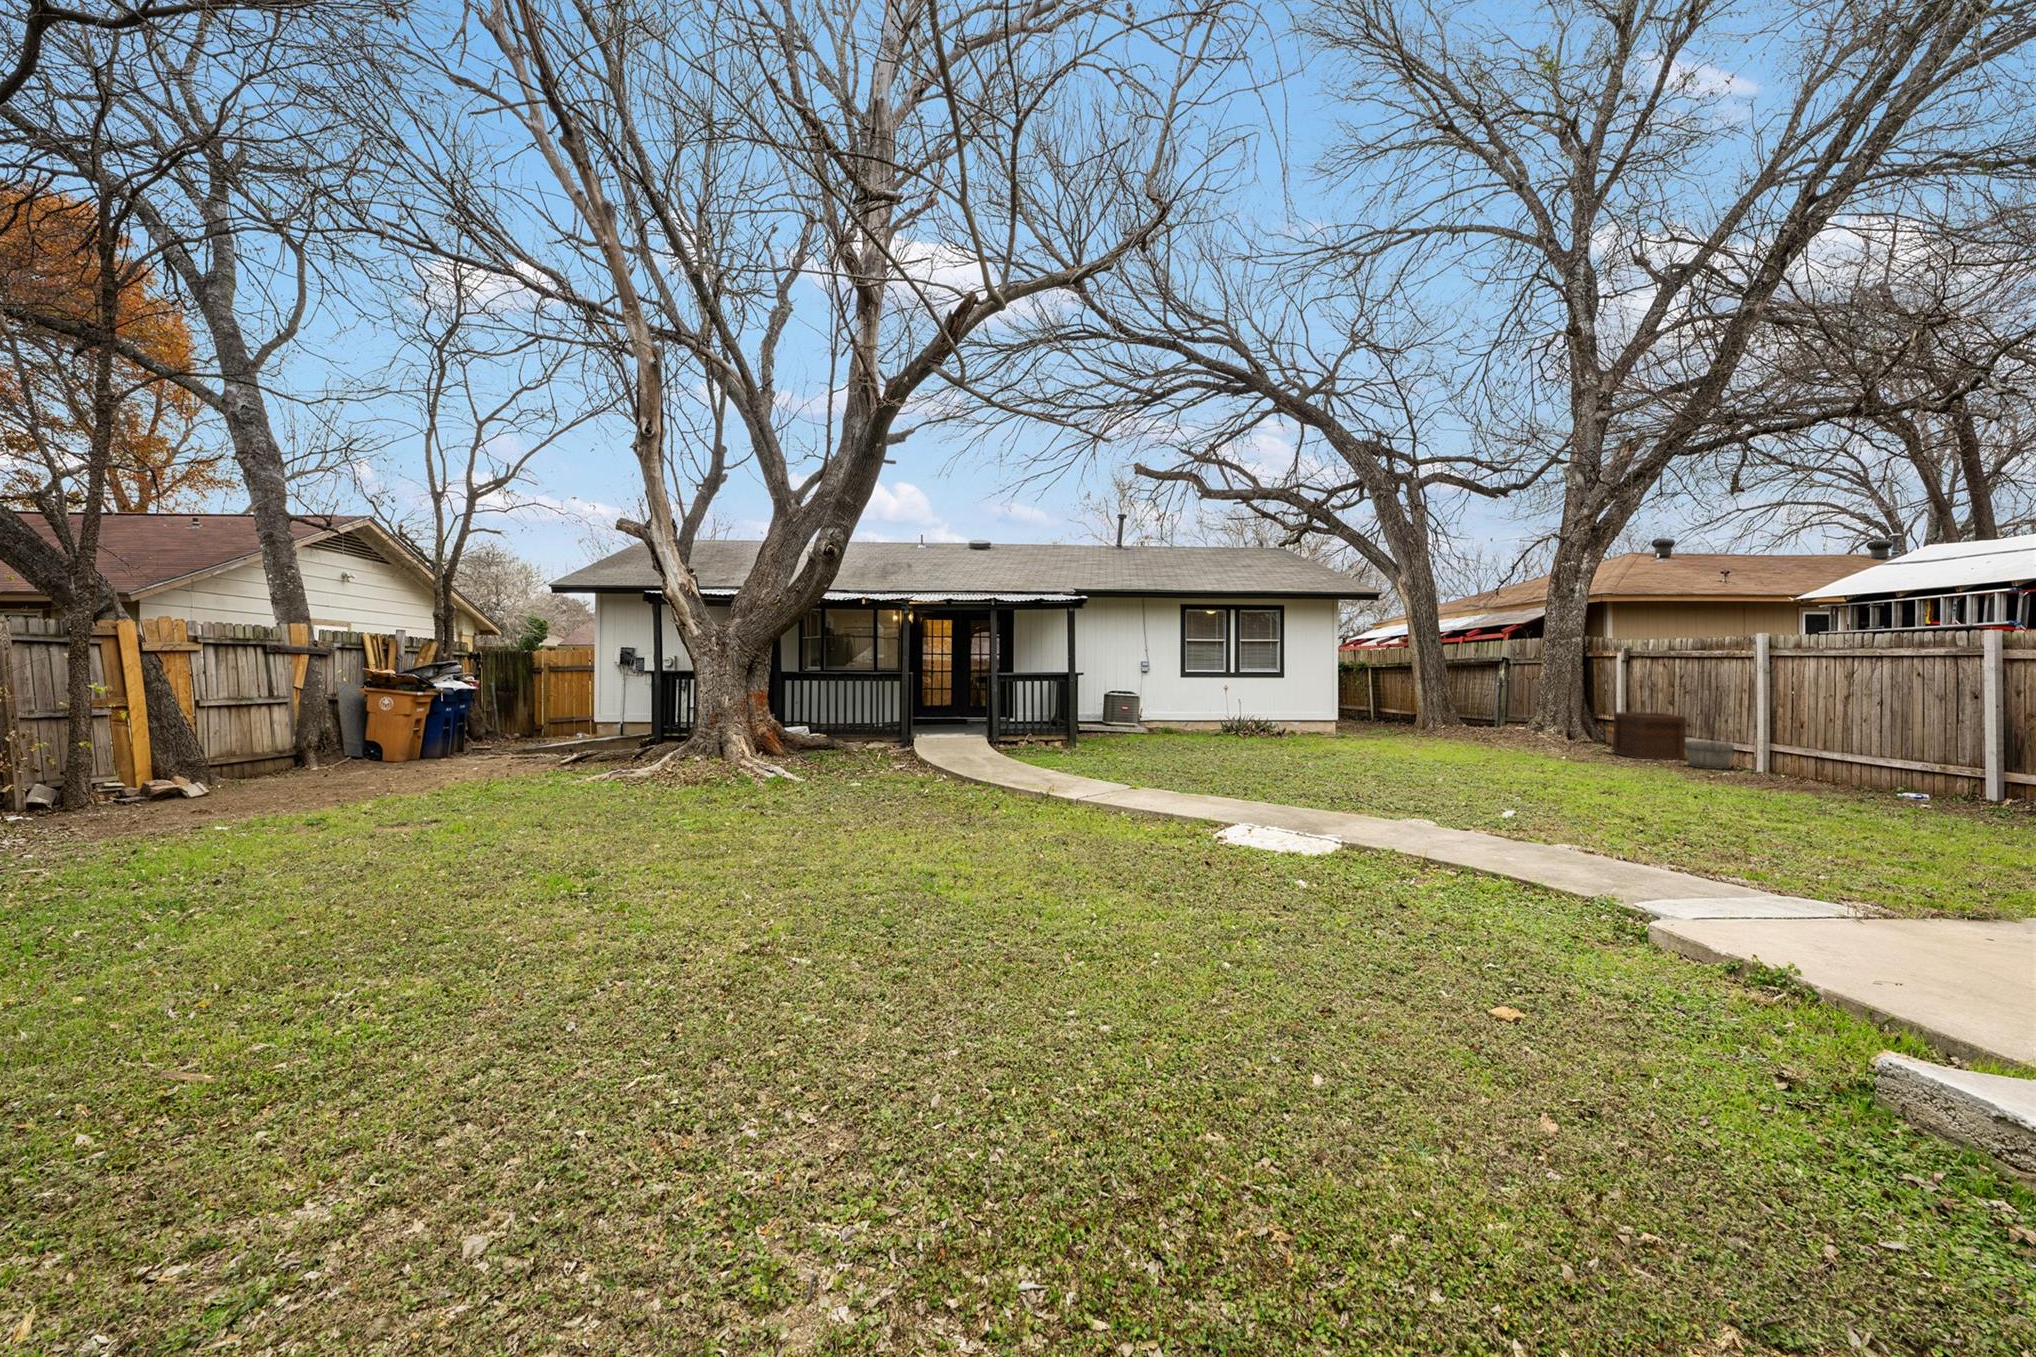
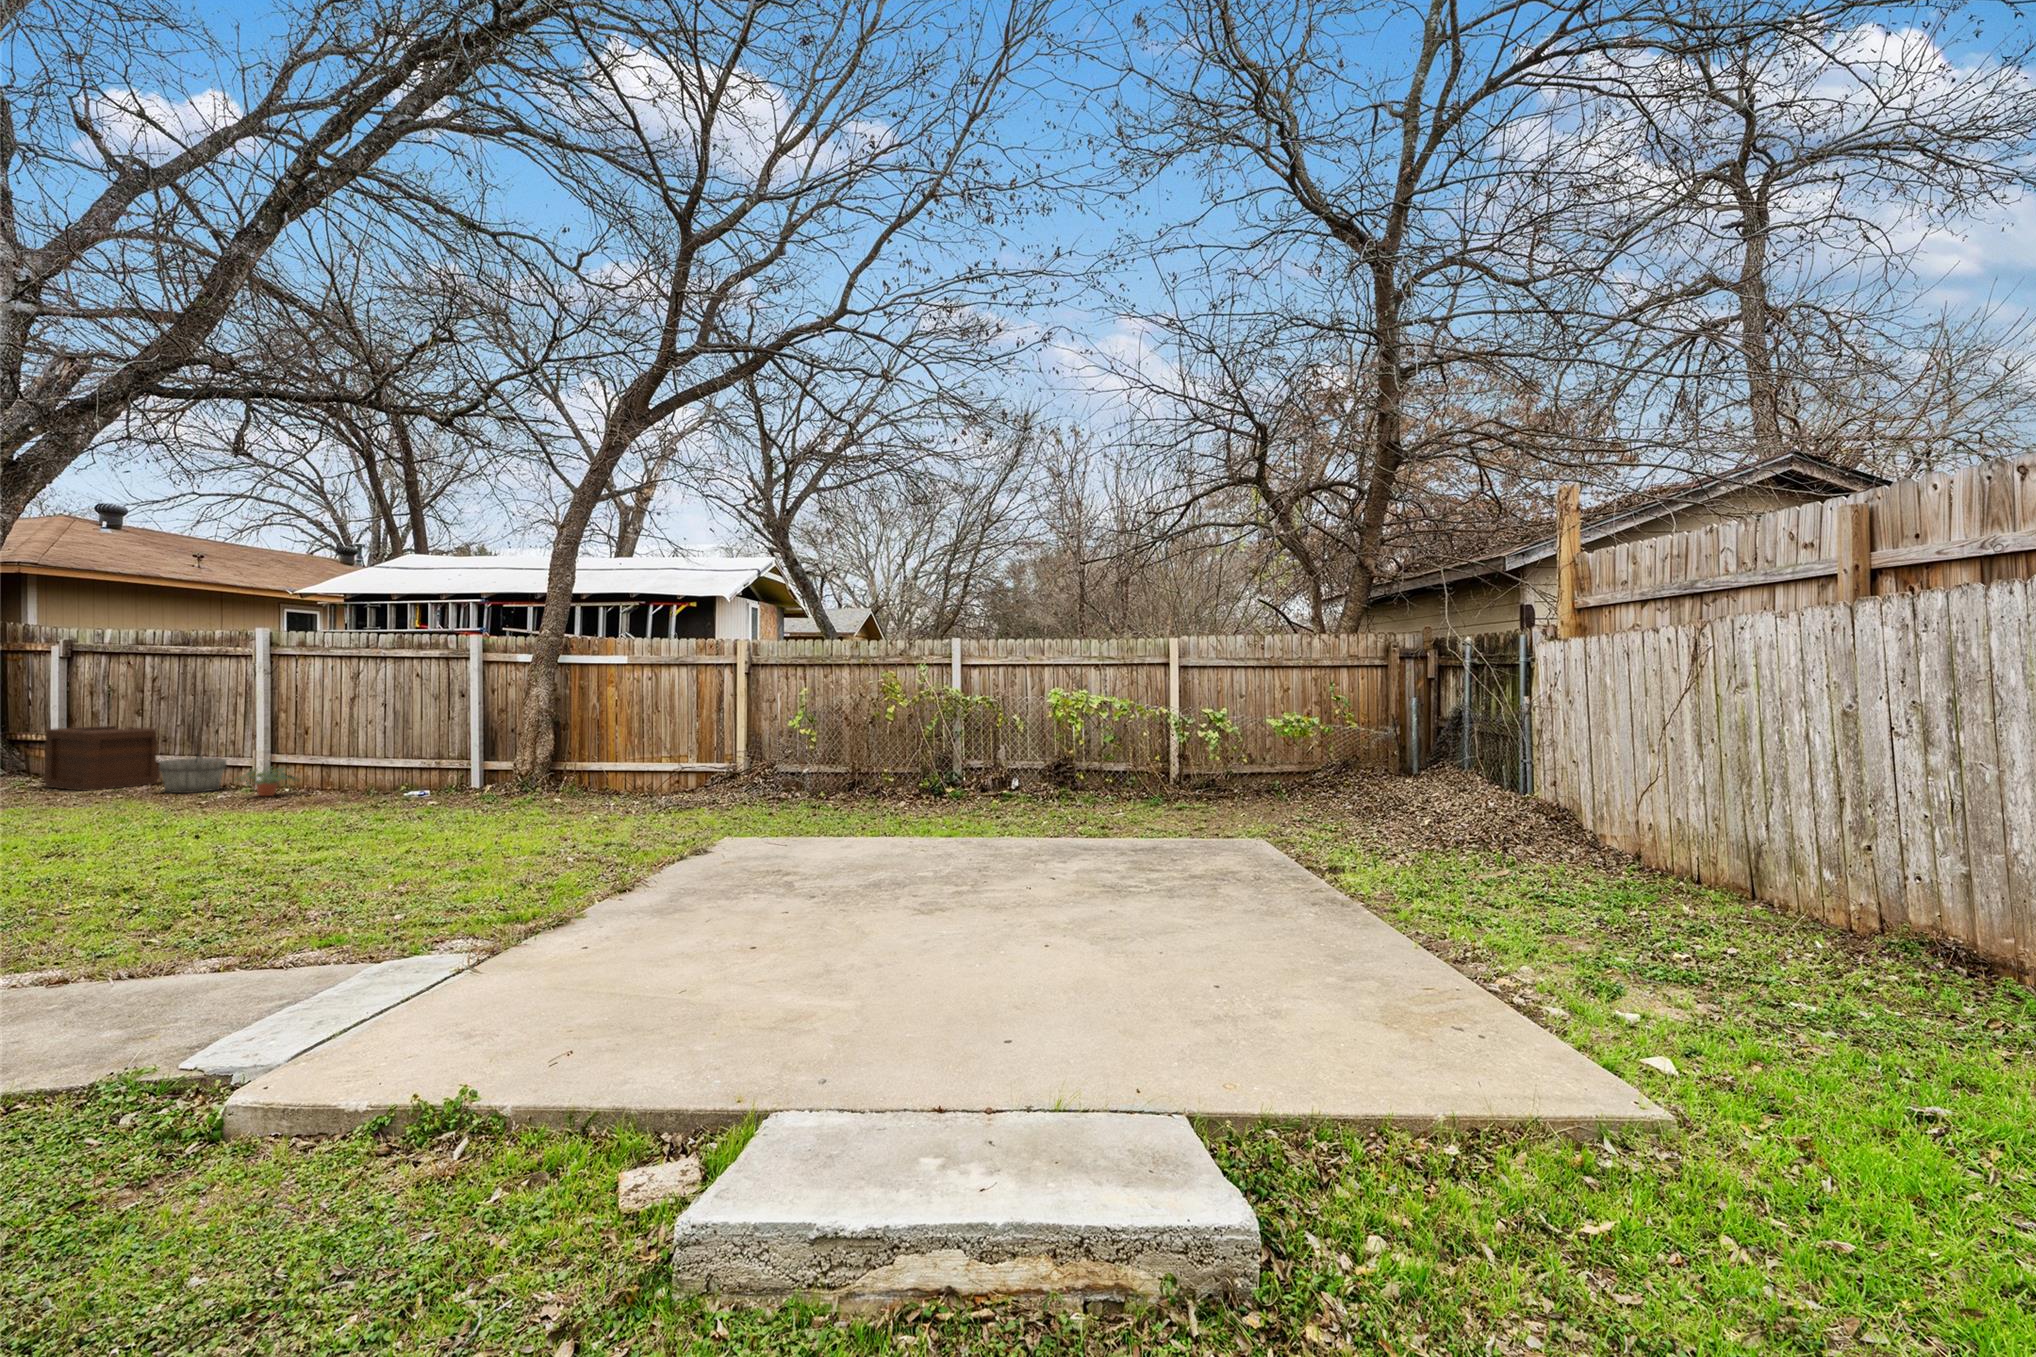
potted plant: none [1740,753,1797,779] -> present [236,767,296,796]

